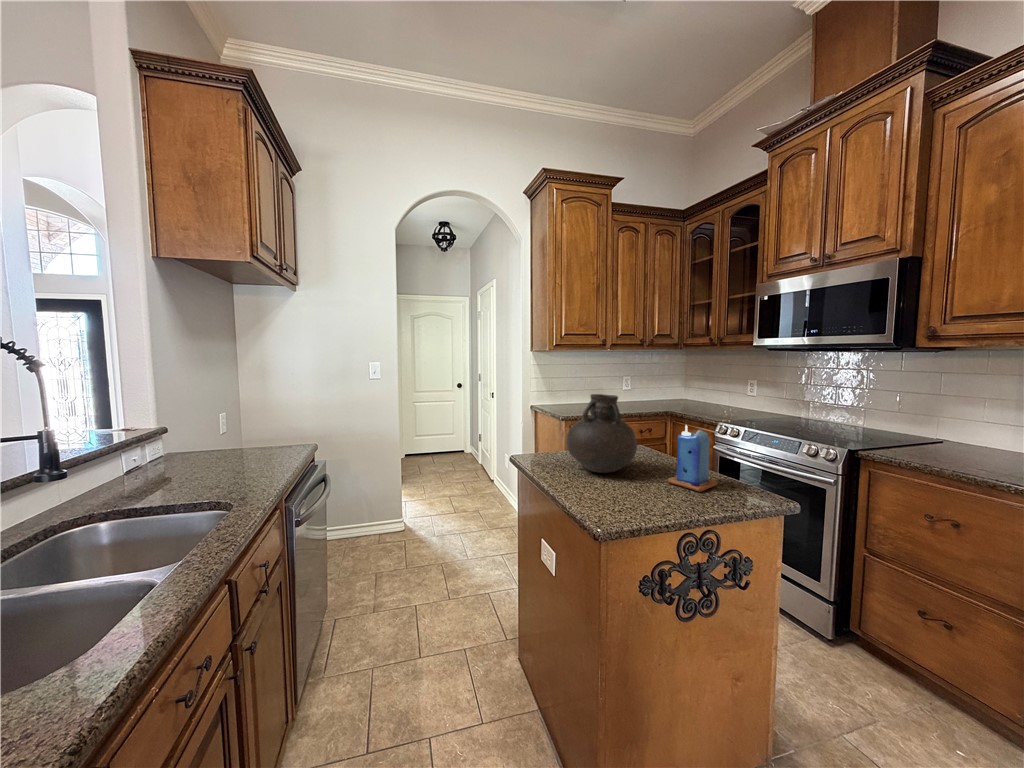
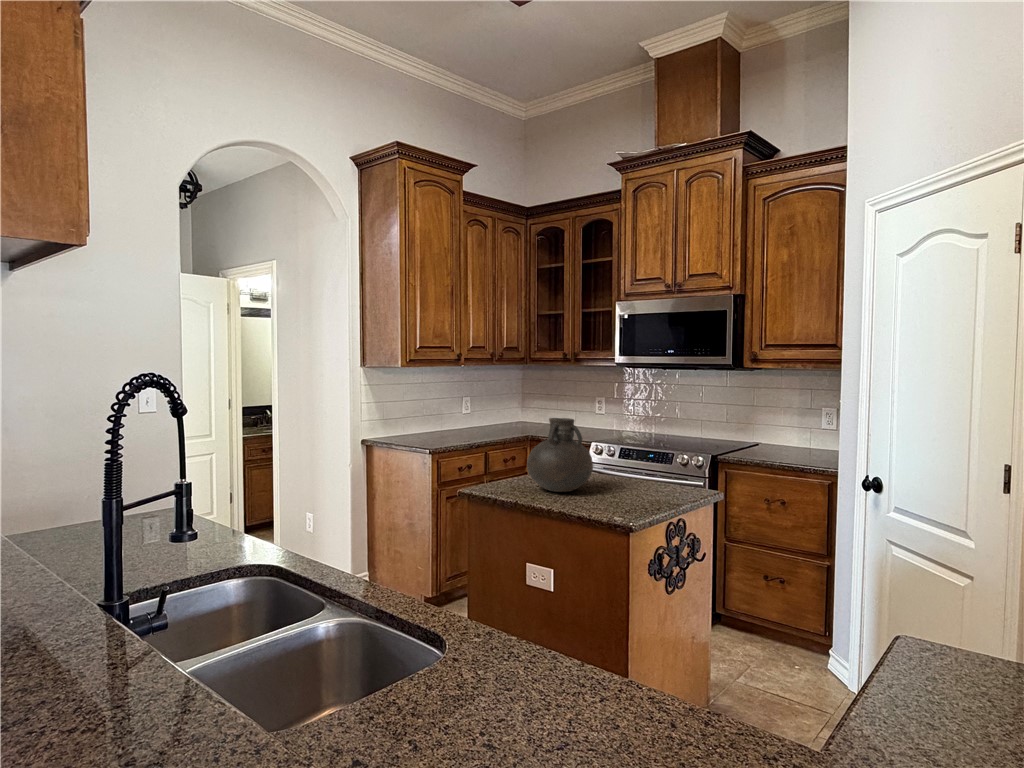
candle: present [667,425,718,492] -> none [623,440,658,495]

